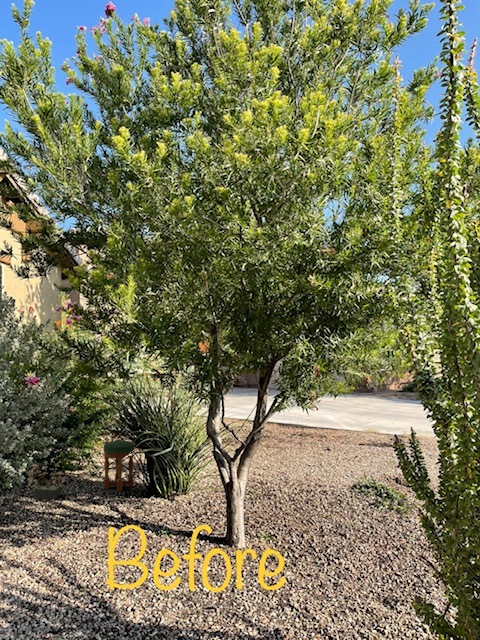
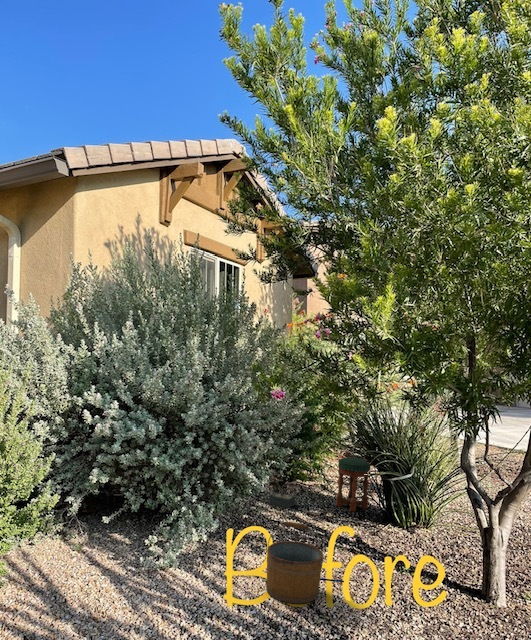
bucket: none [26,509,82,585] -> present [266,522,323,604]

